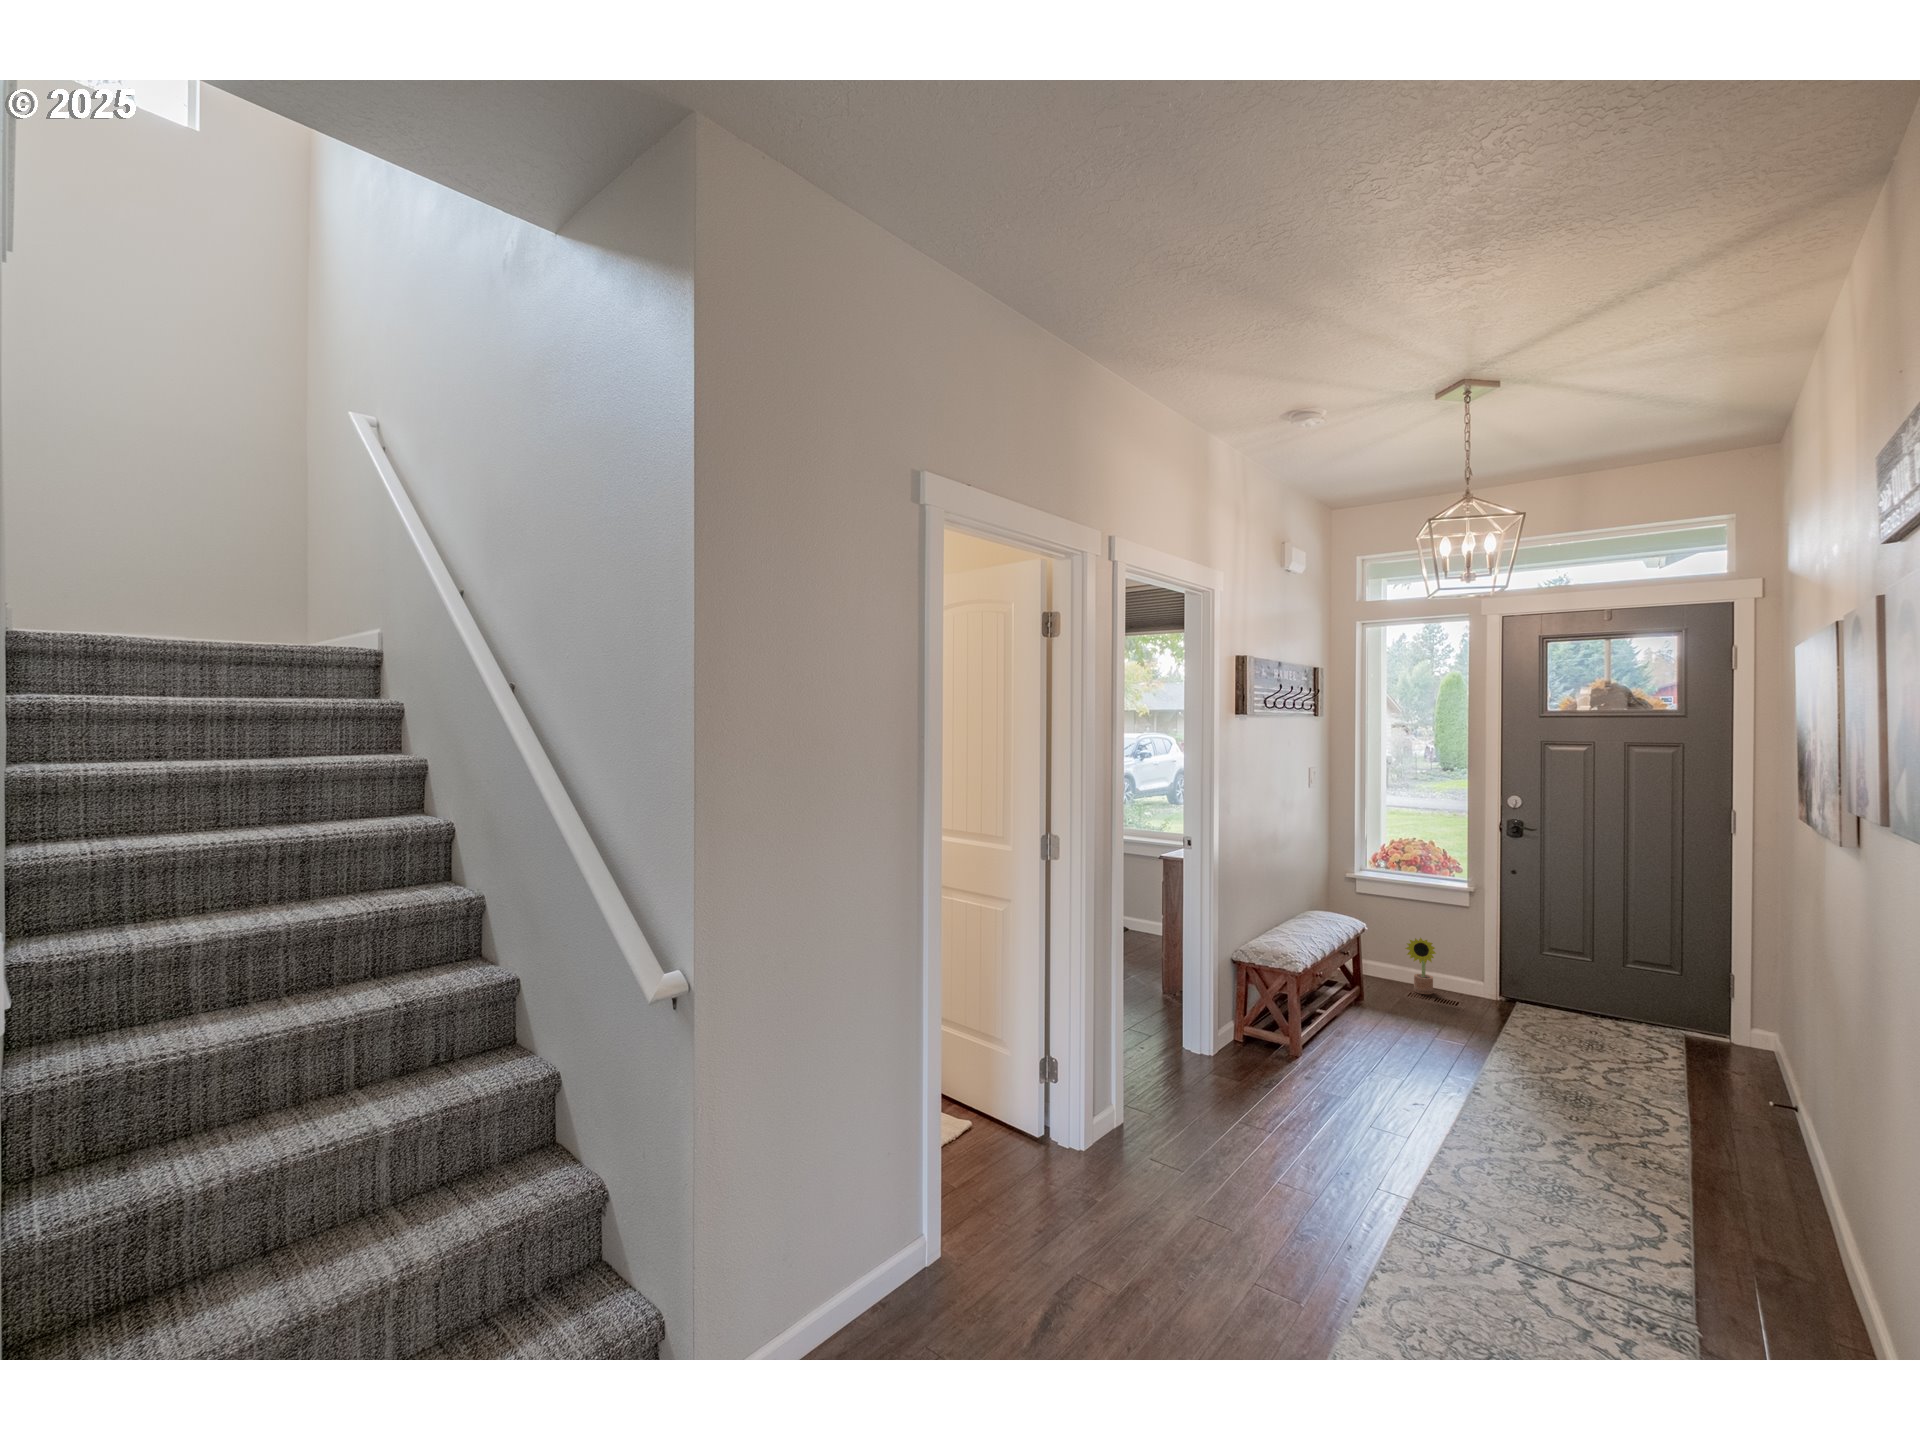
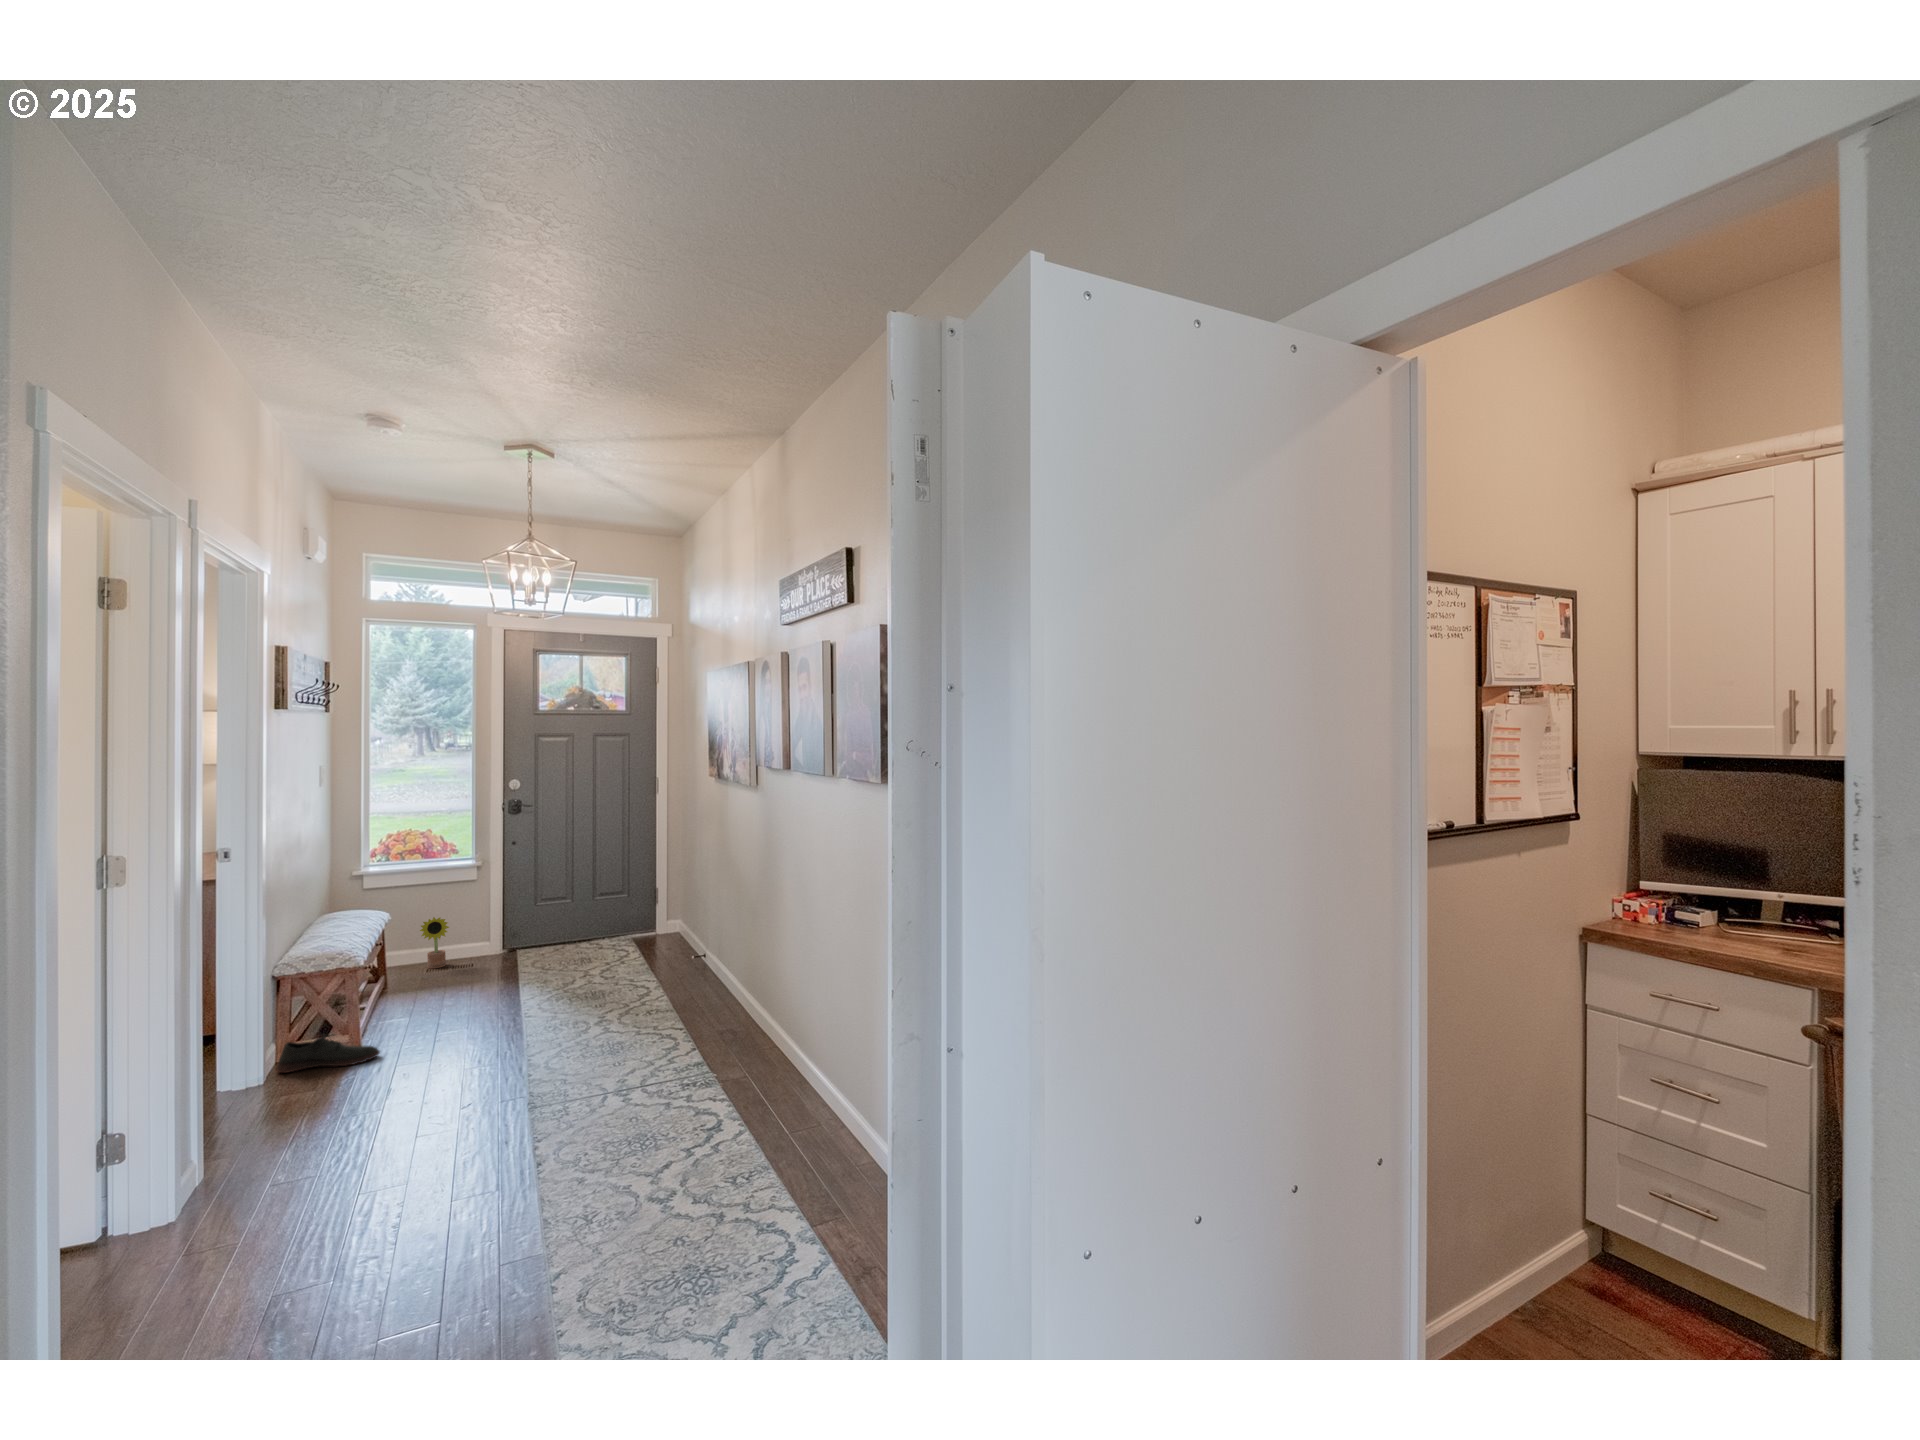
shoe: none [1227,1025,1309,1073] -> present [277,1035,380,1073]

